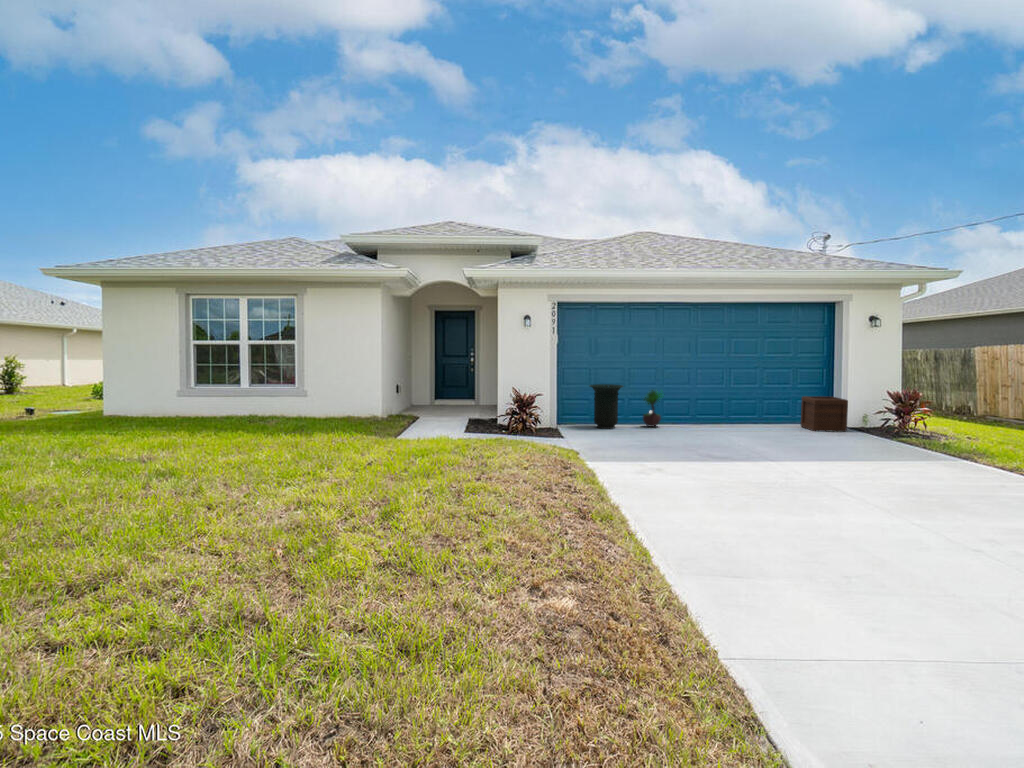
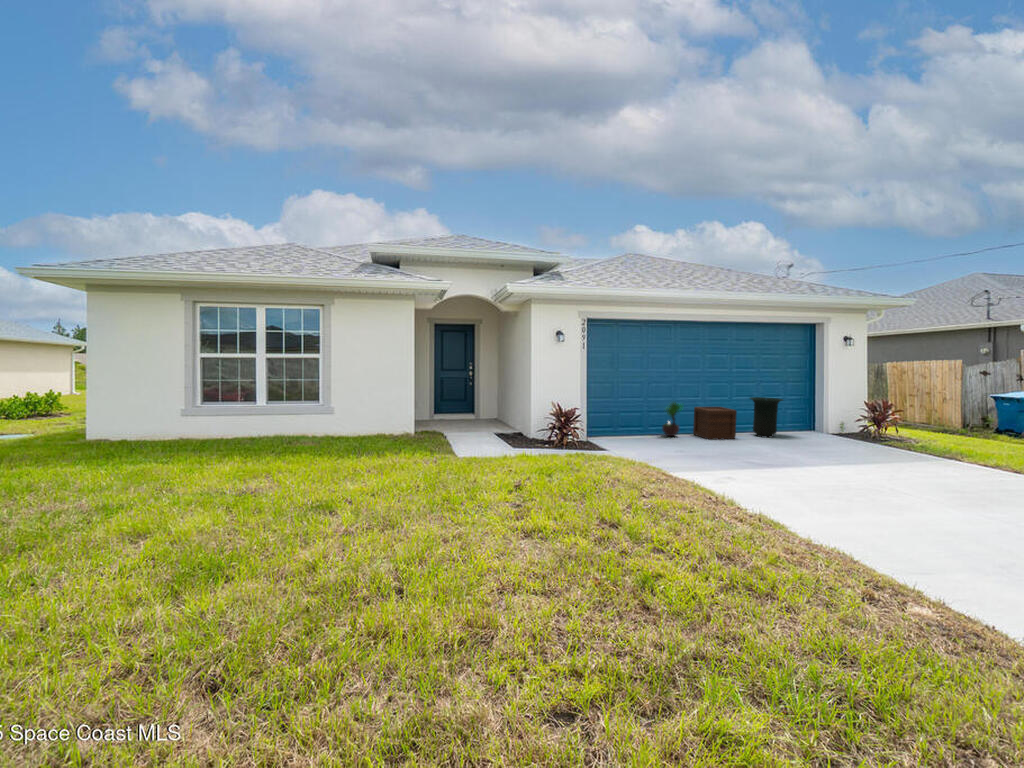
trash can: present [589,384,624,429] -> present [750,397,783,437]
wooden crate: present [801,396,848,432] -> present [693,407,737,439]

